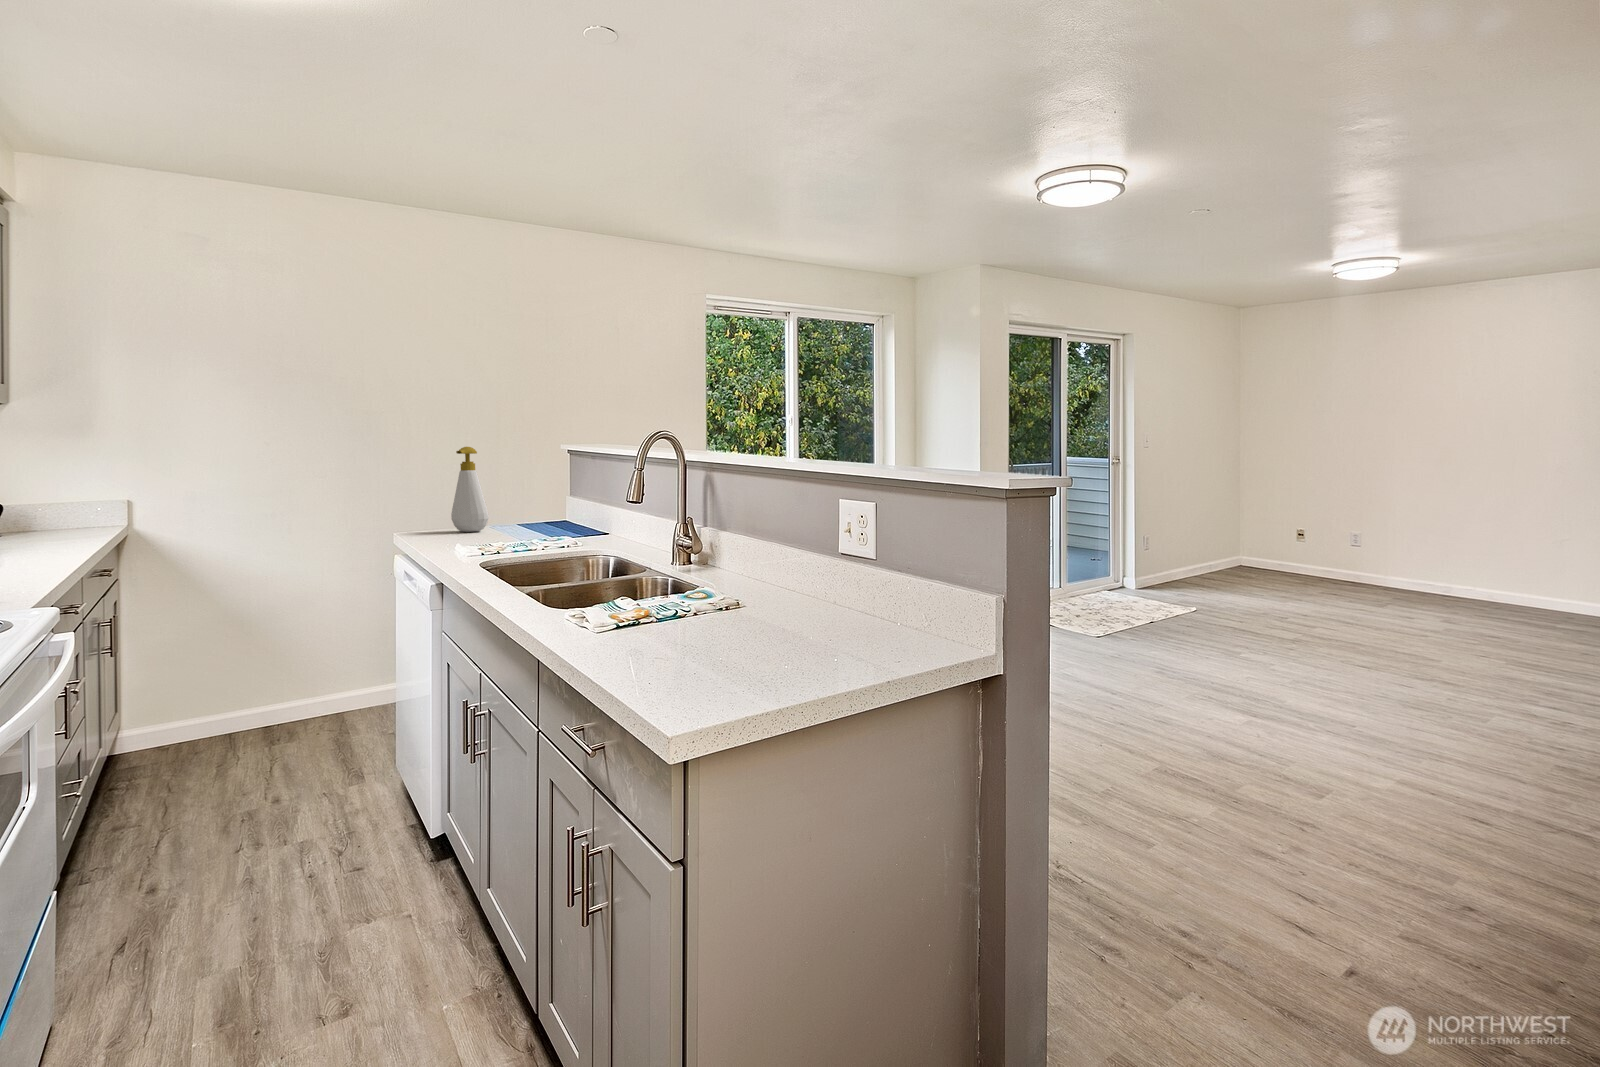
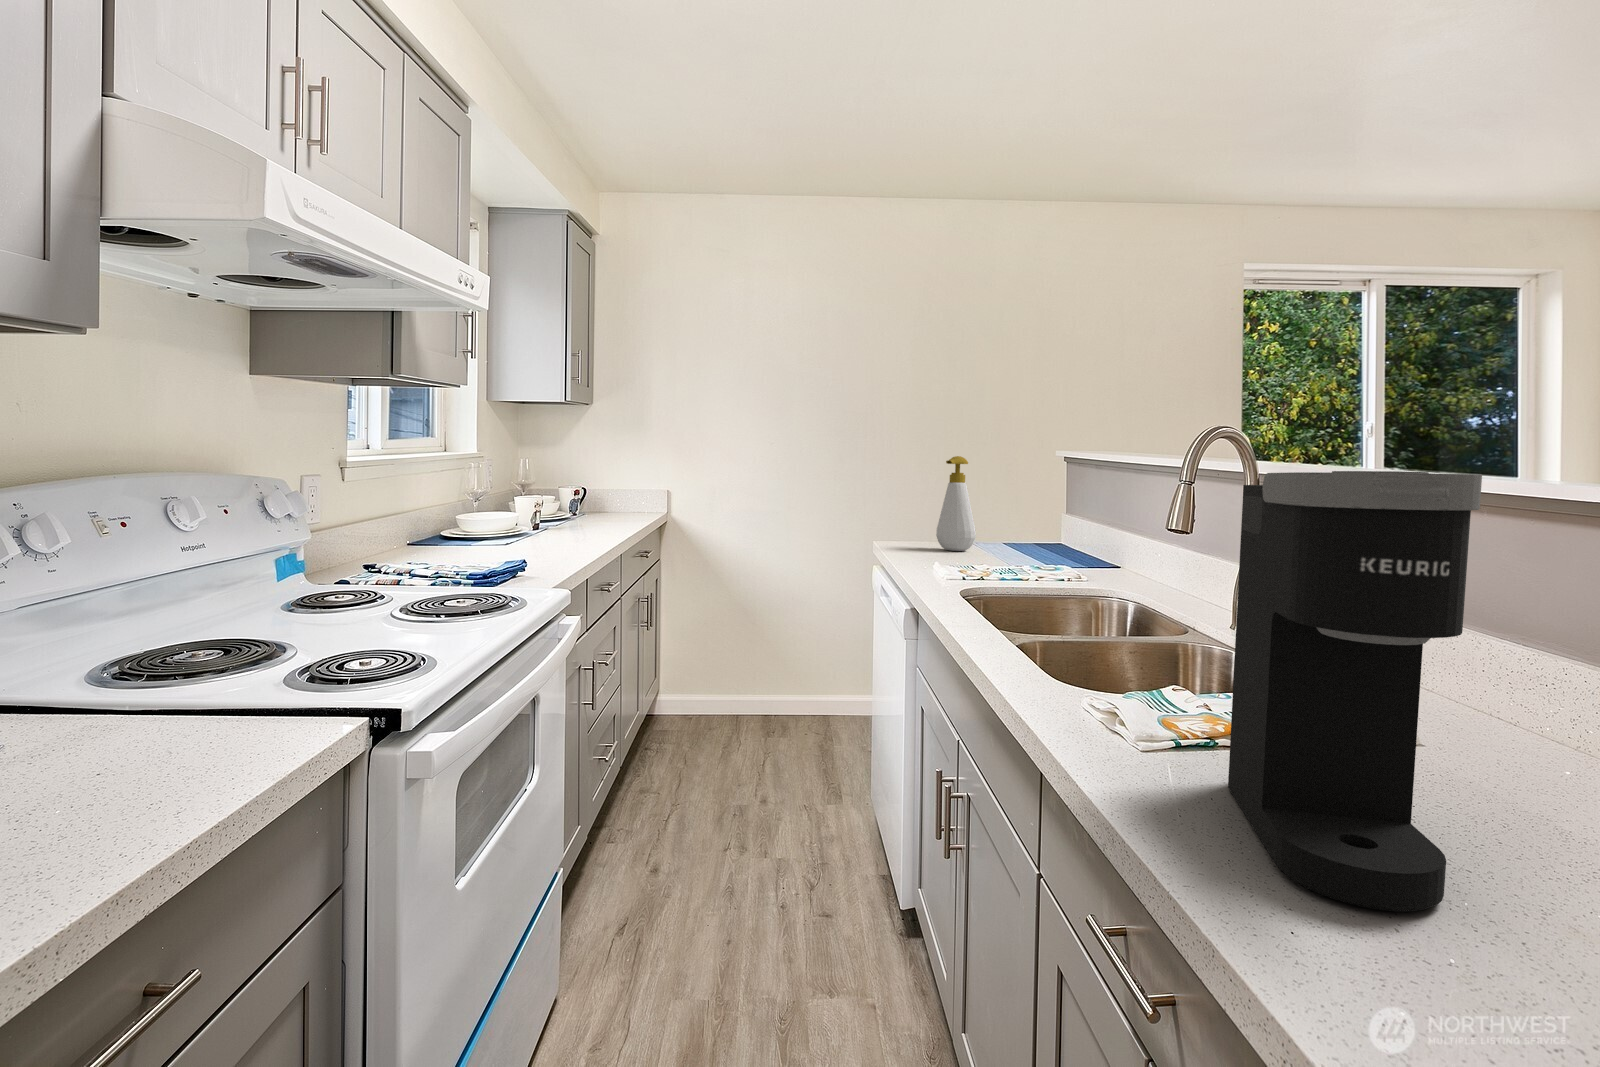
coffee maker: none [632,461,715,664] -> present [1228,471,1482,912]

